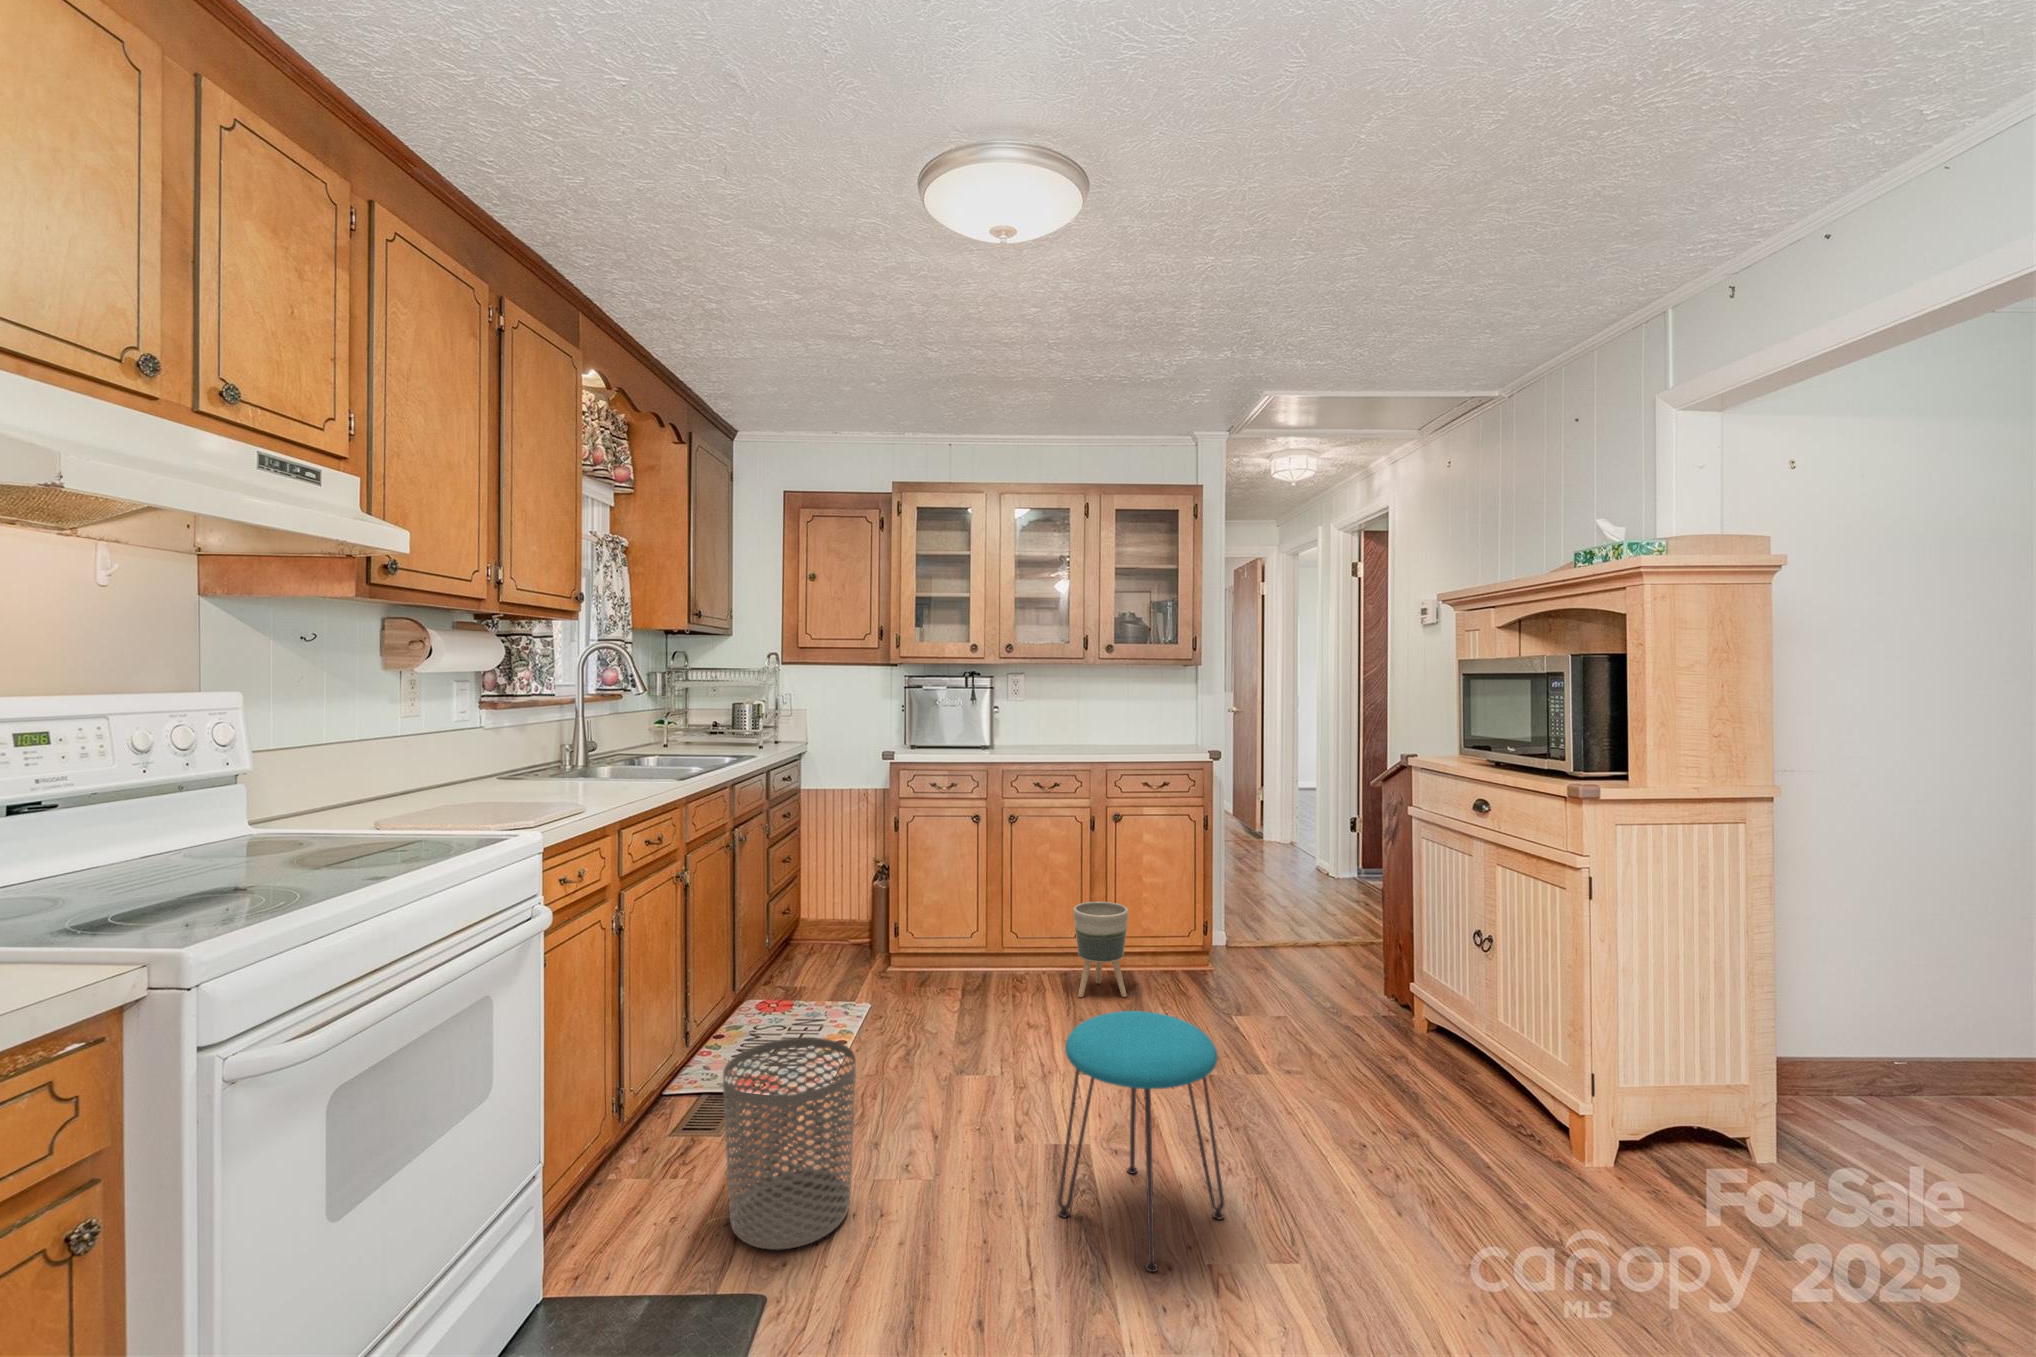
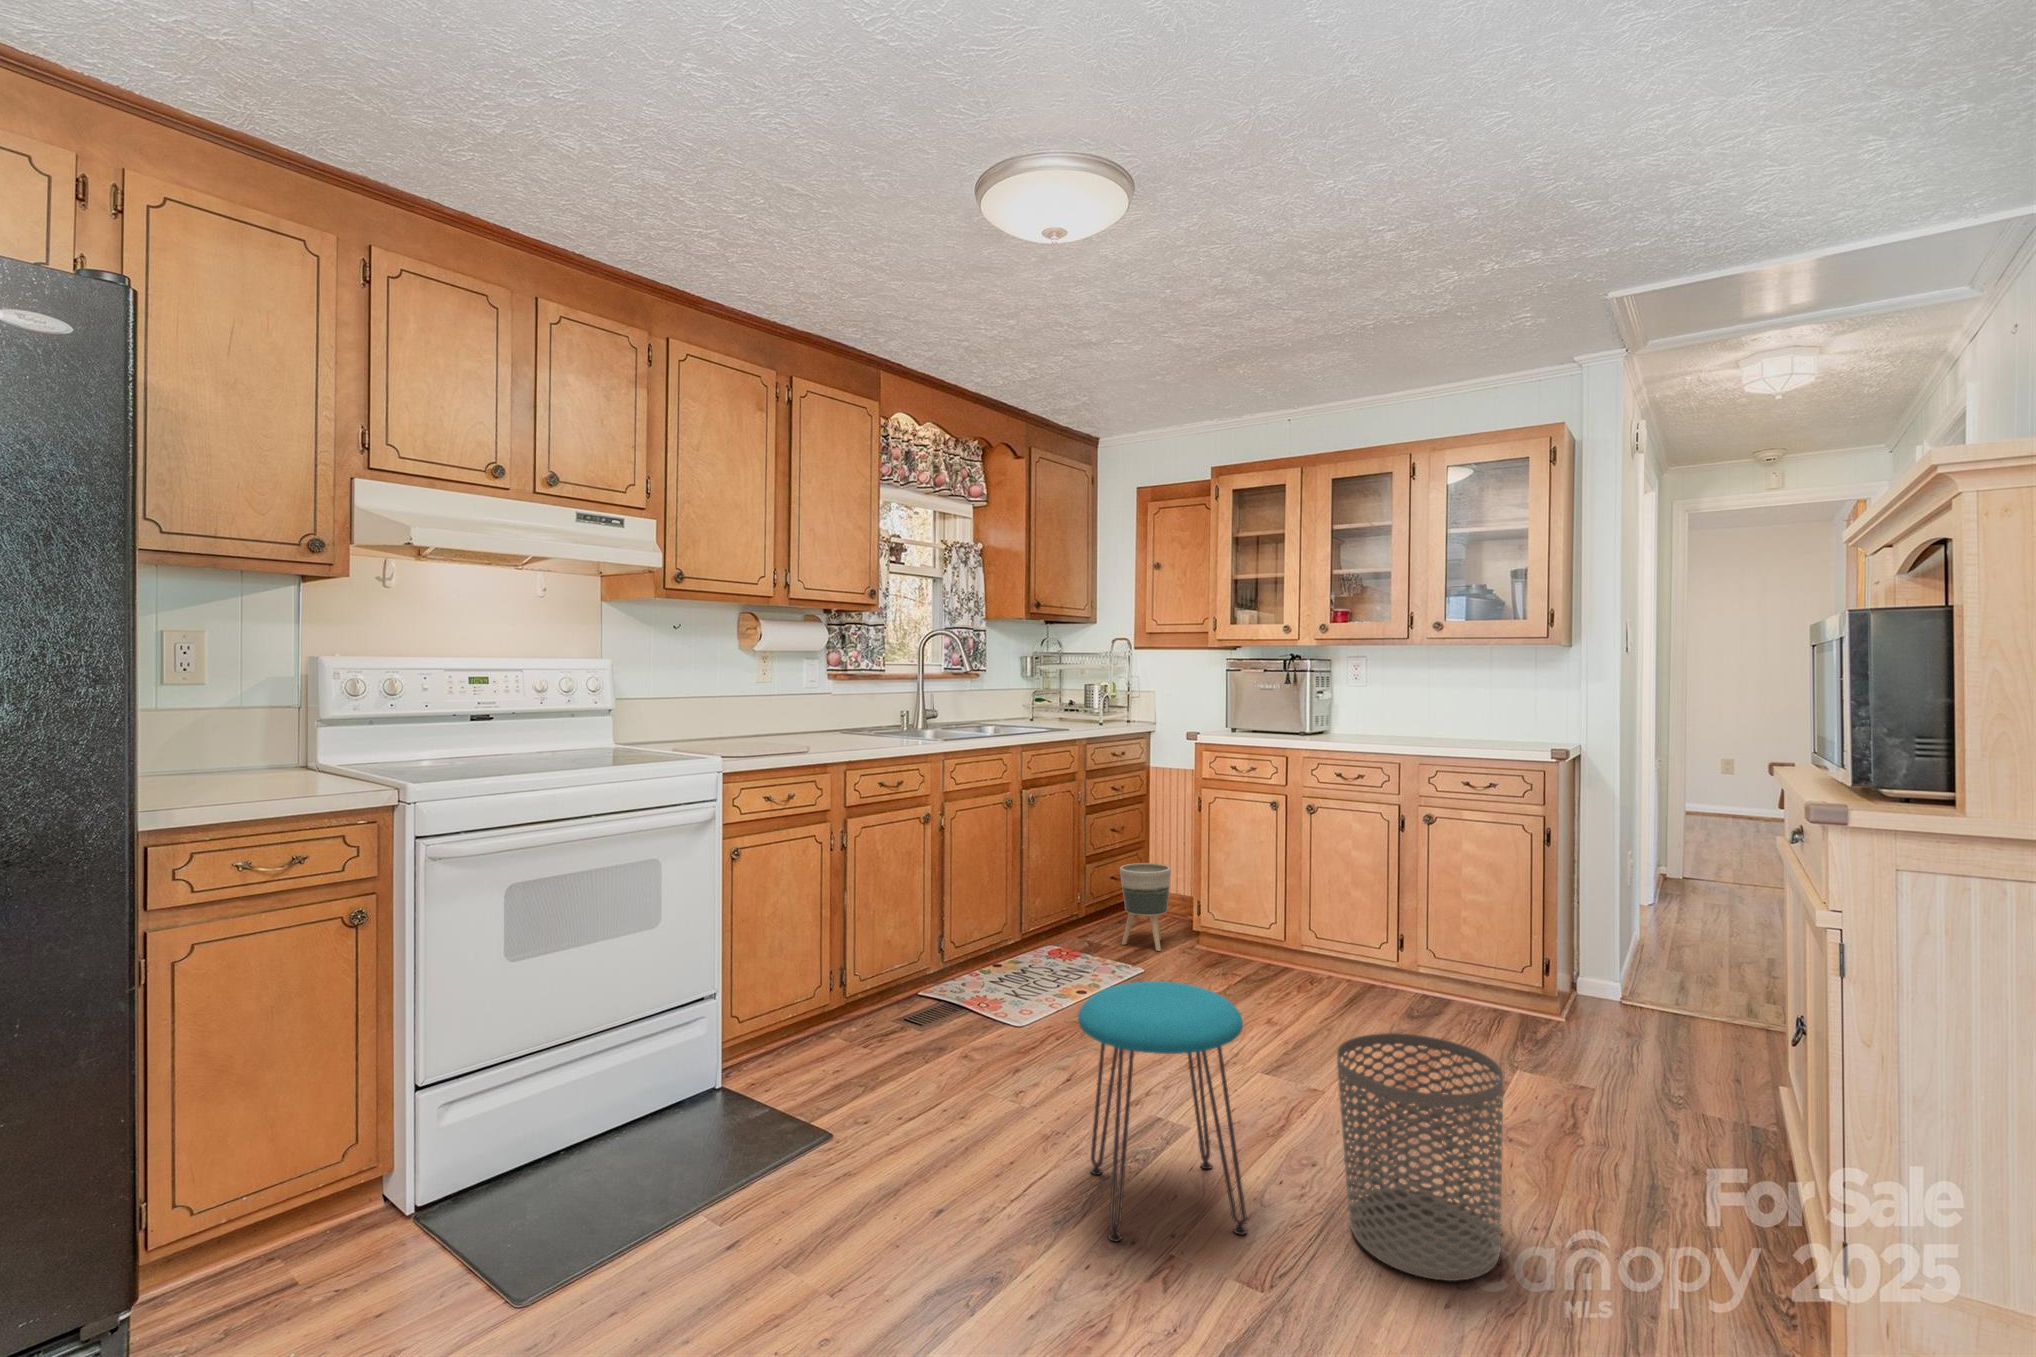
planter: present [1073,902,1128,997] -> present [1120,863,1171,951]
waste bin: present [723,1037,856,1250] -> present [1337,1033,1503,1281]

